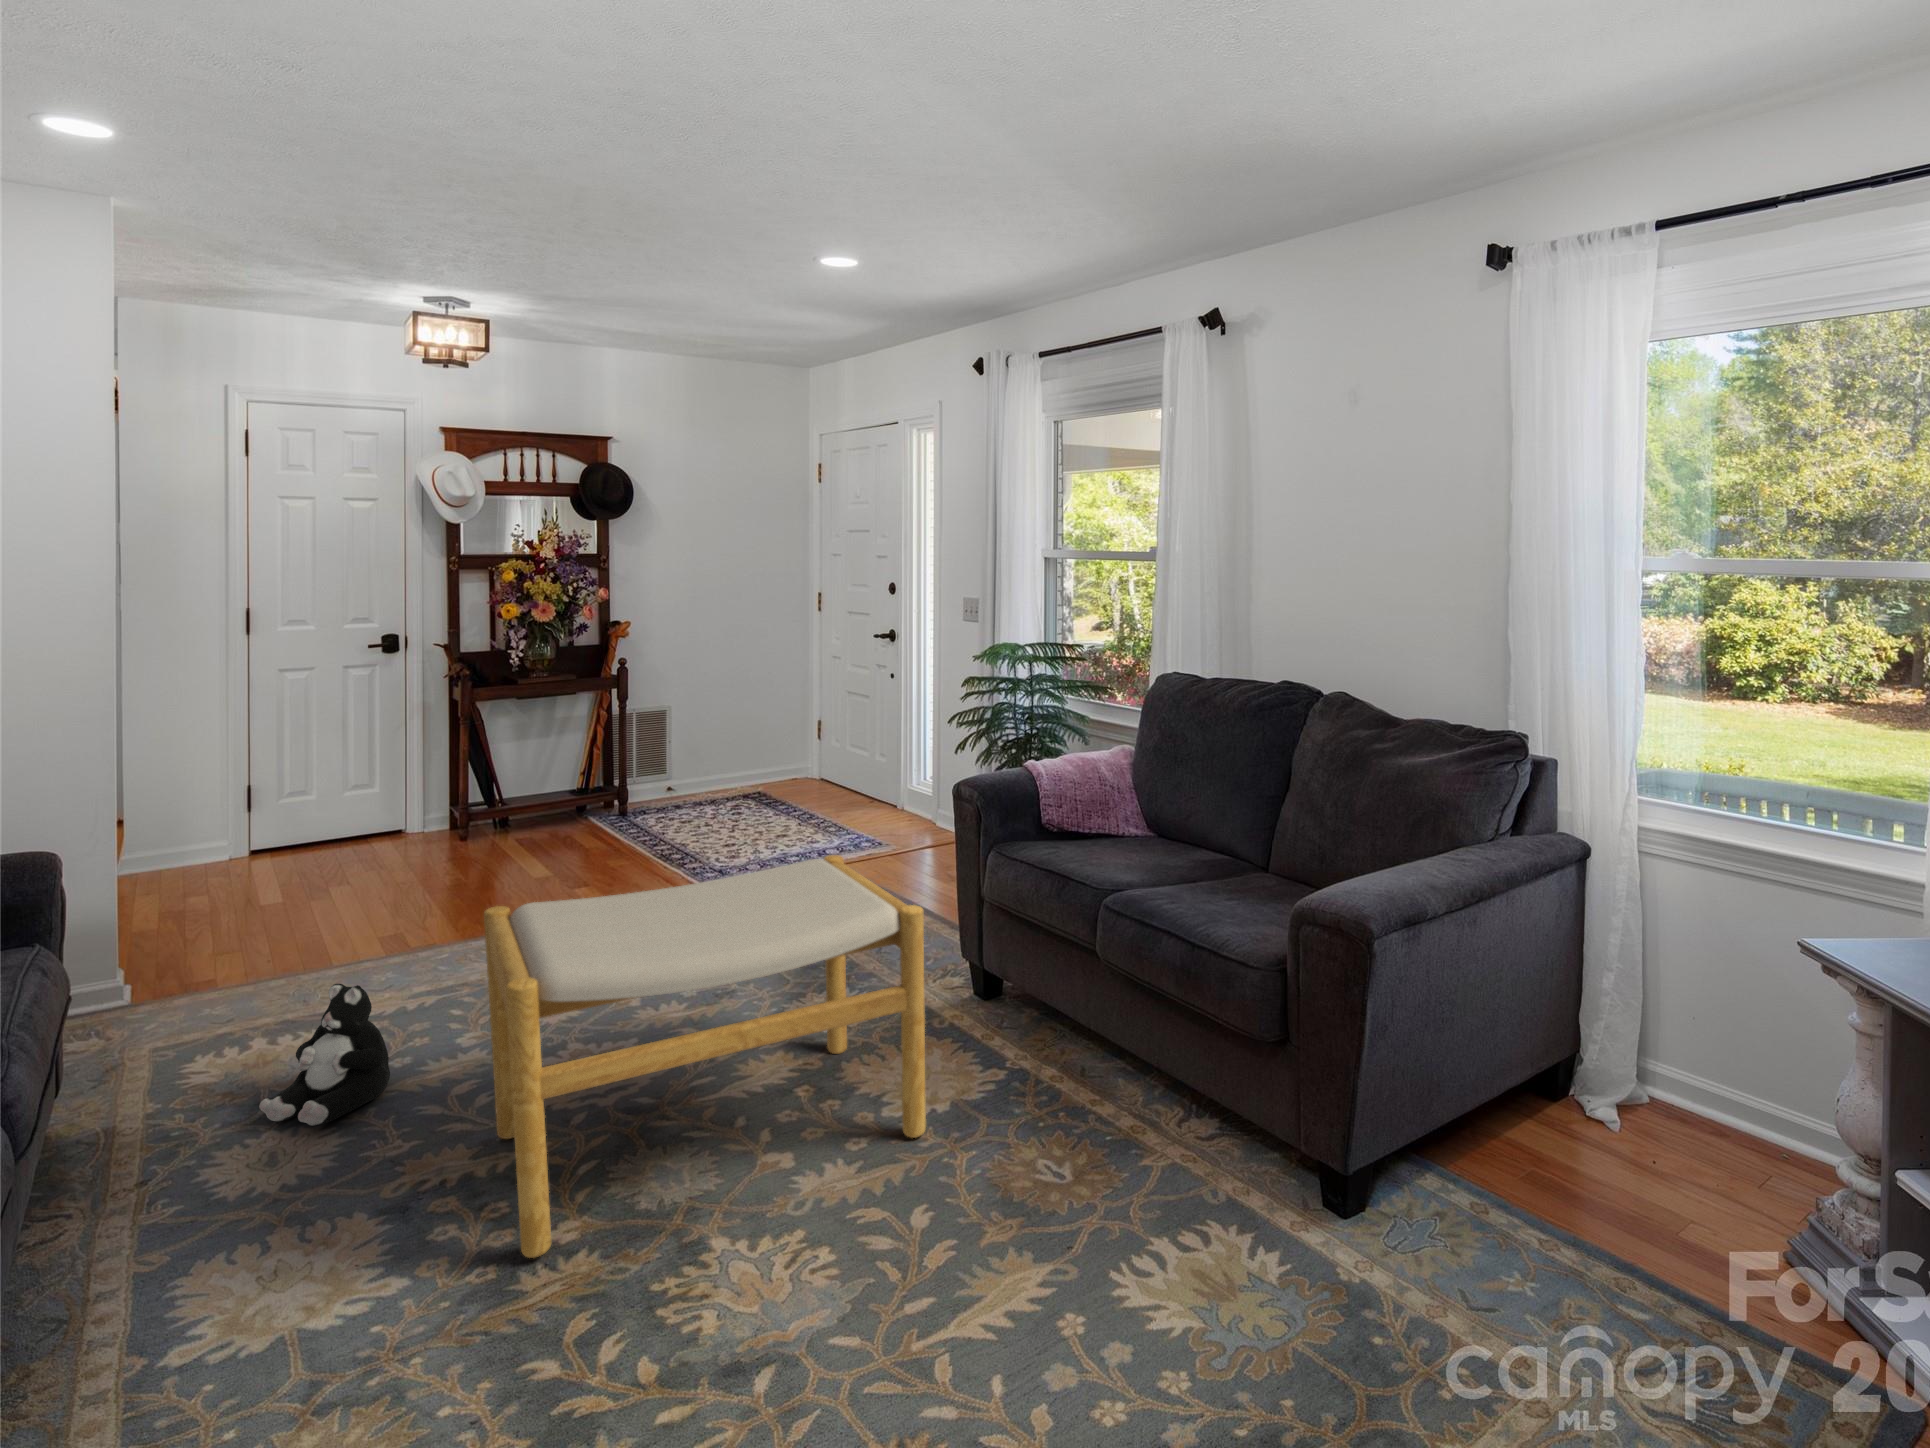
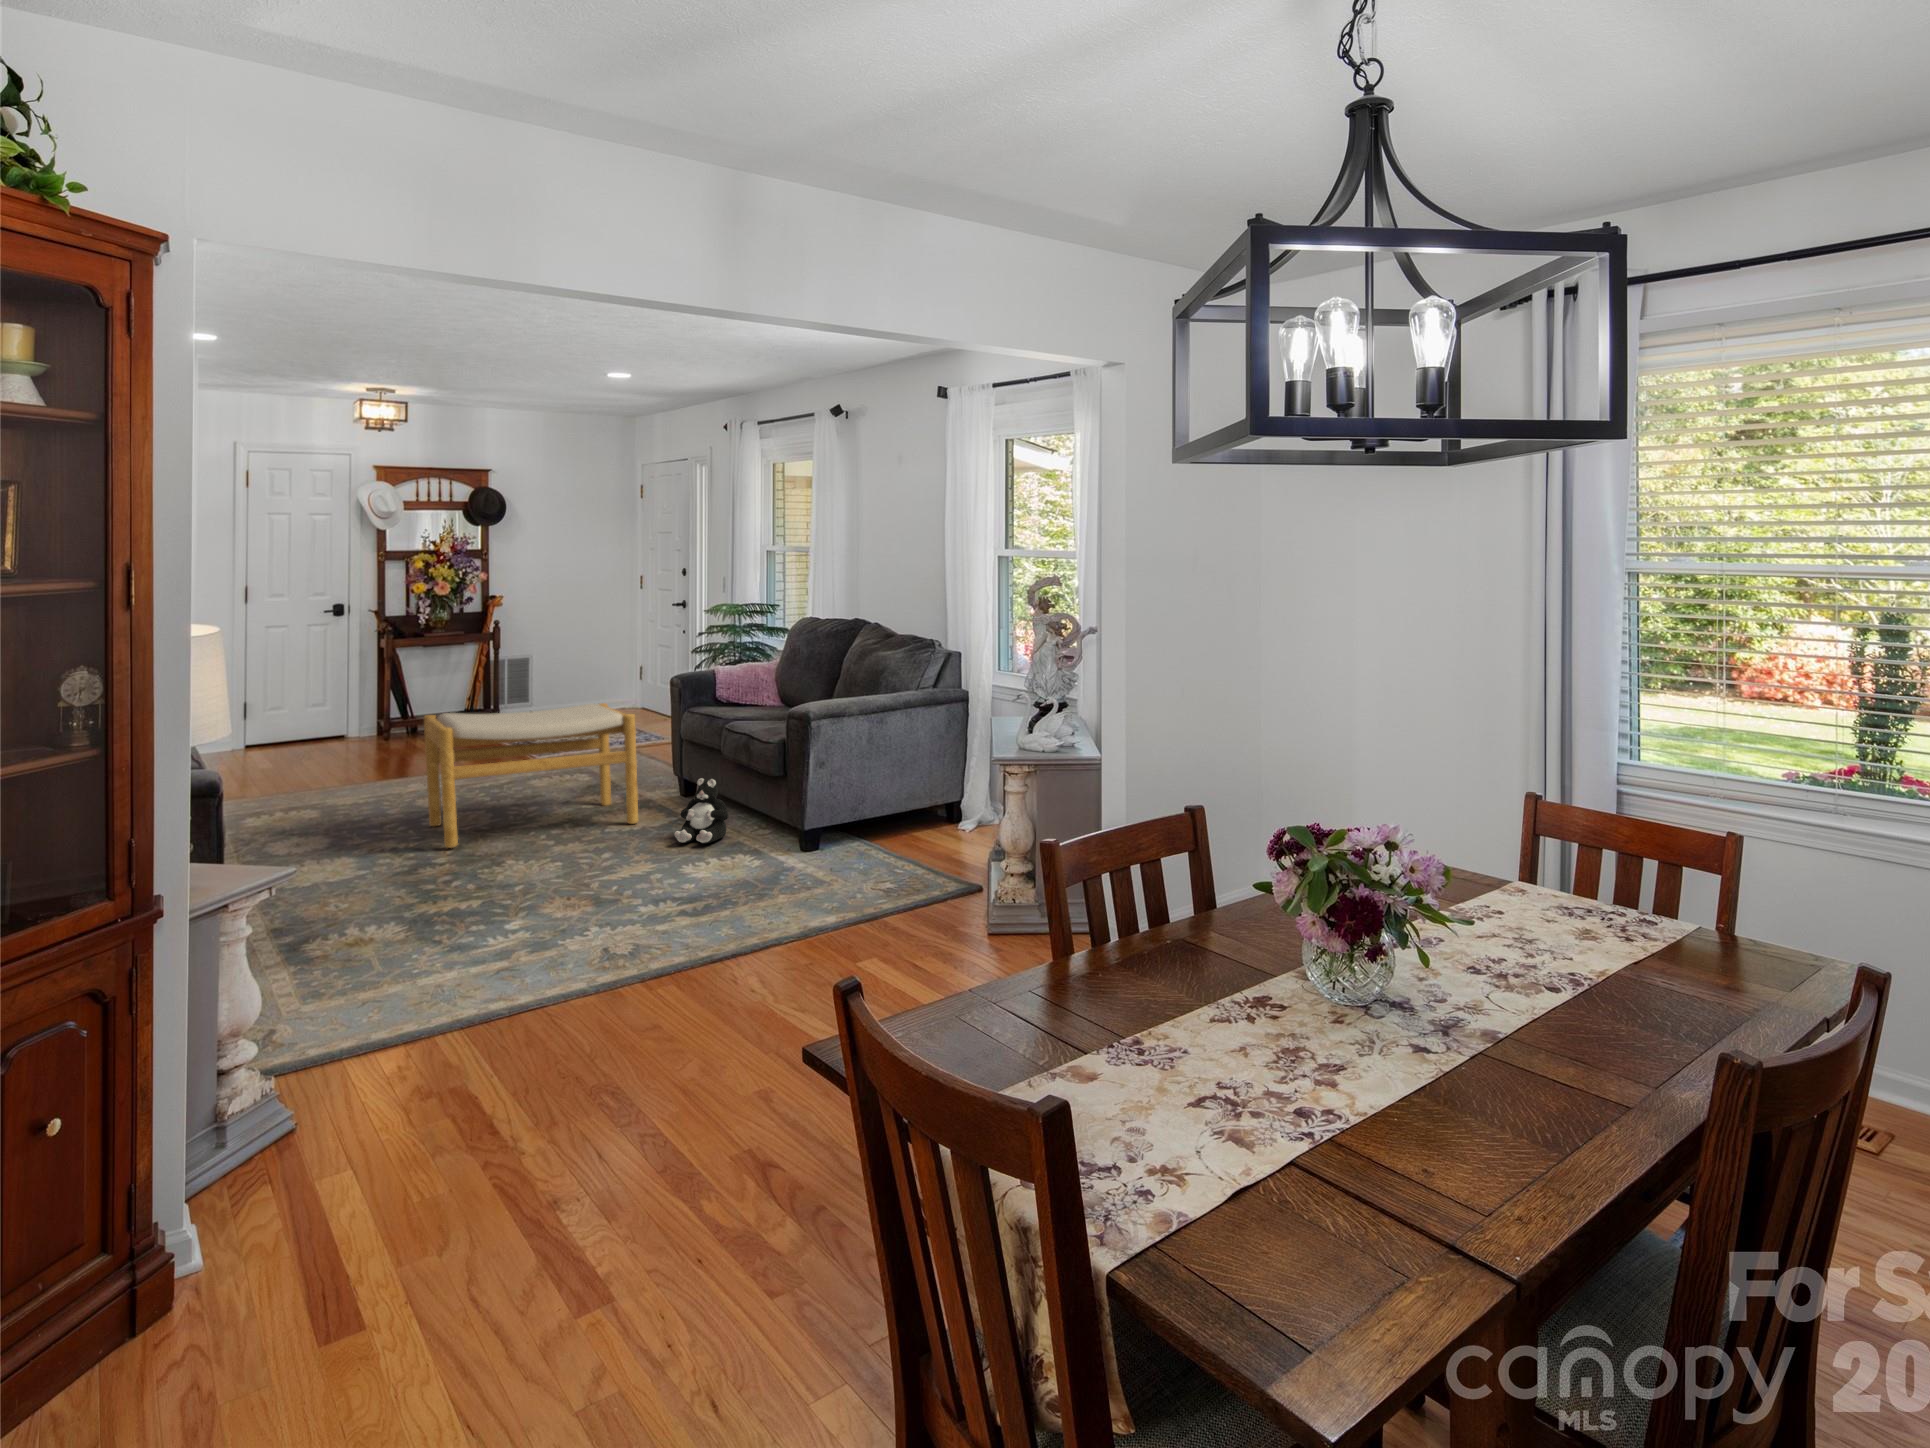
plush toy: present [259,984,390,1126] -> present [674,778,729,844]

